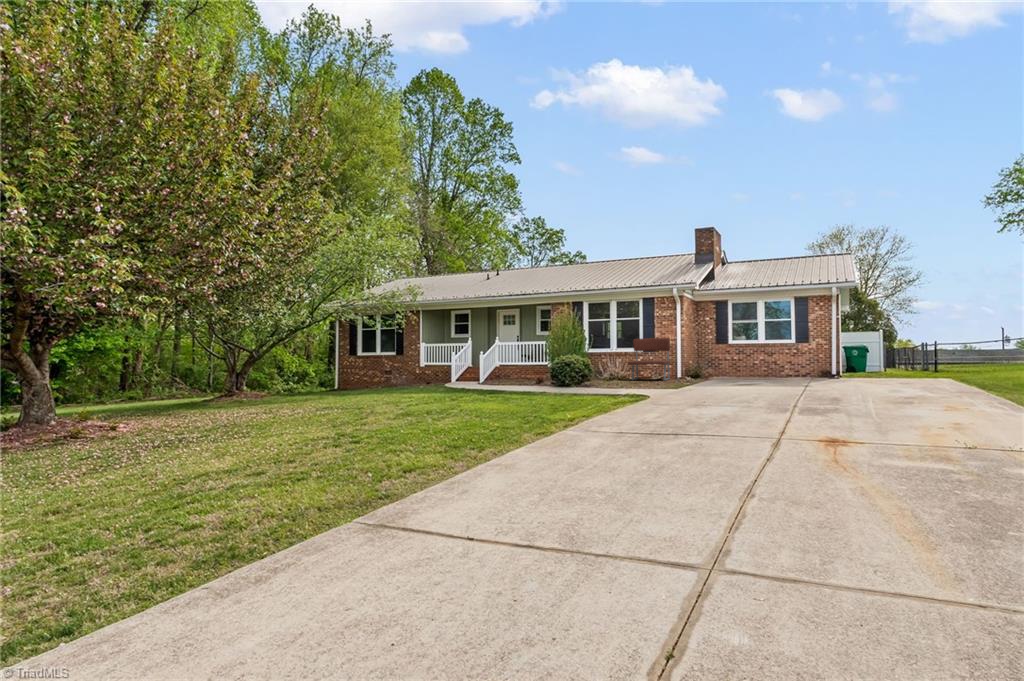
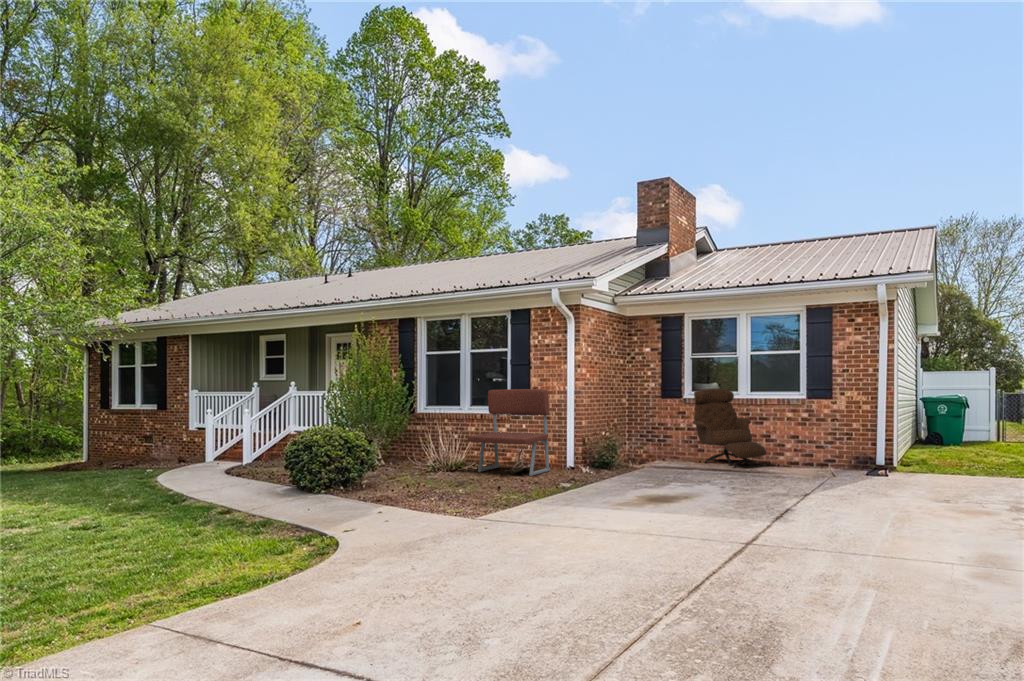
lounge chair: none [737,339,779,377] -> present [692,389,766,468]

